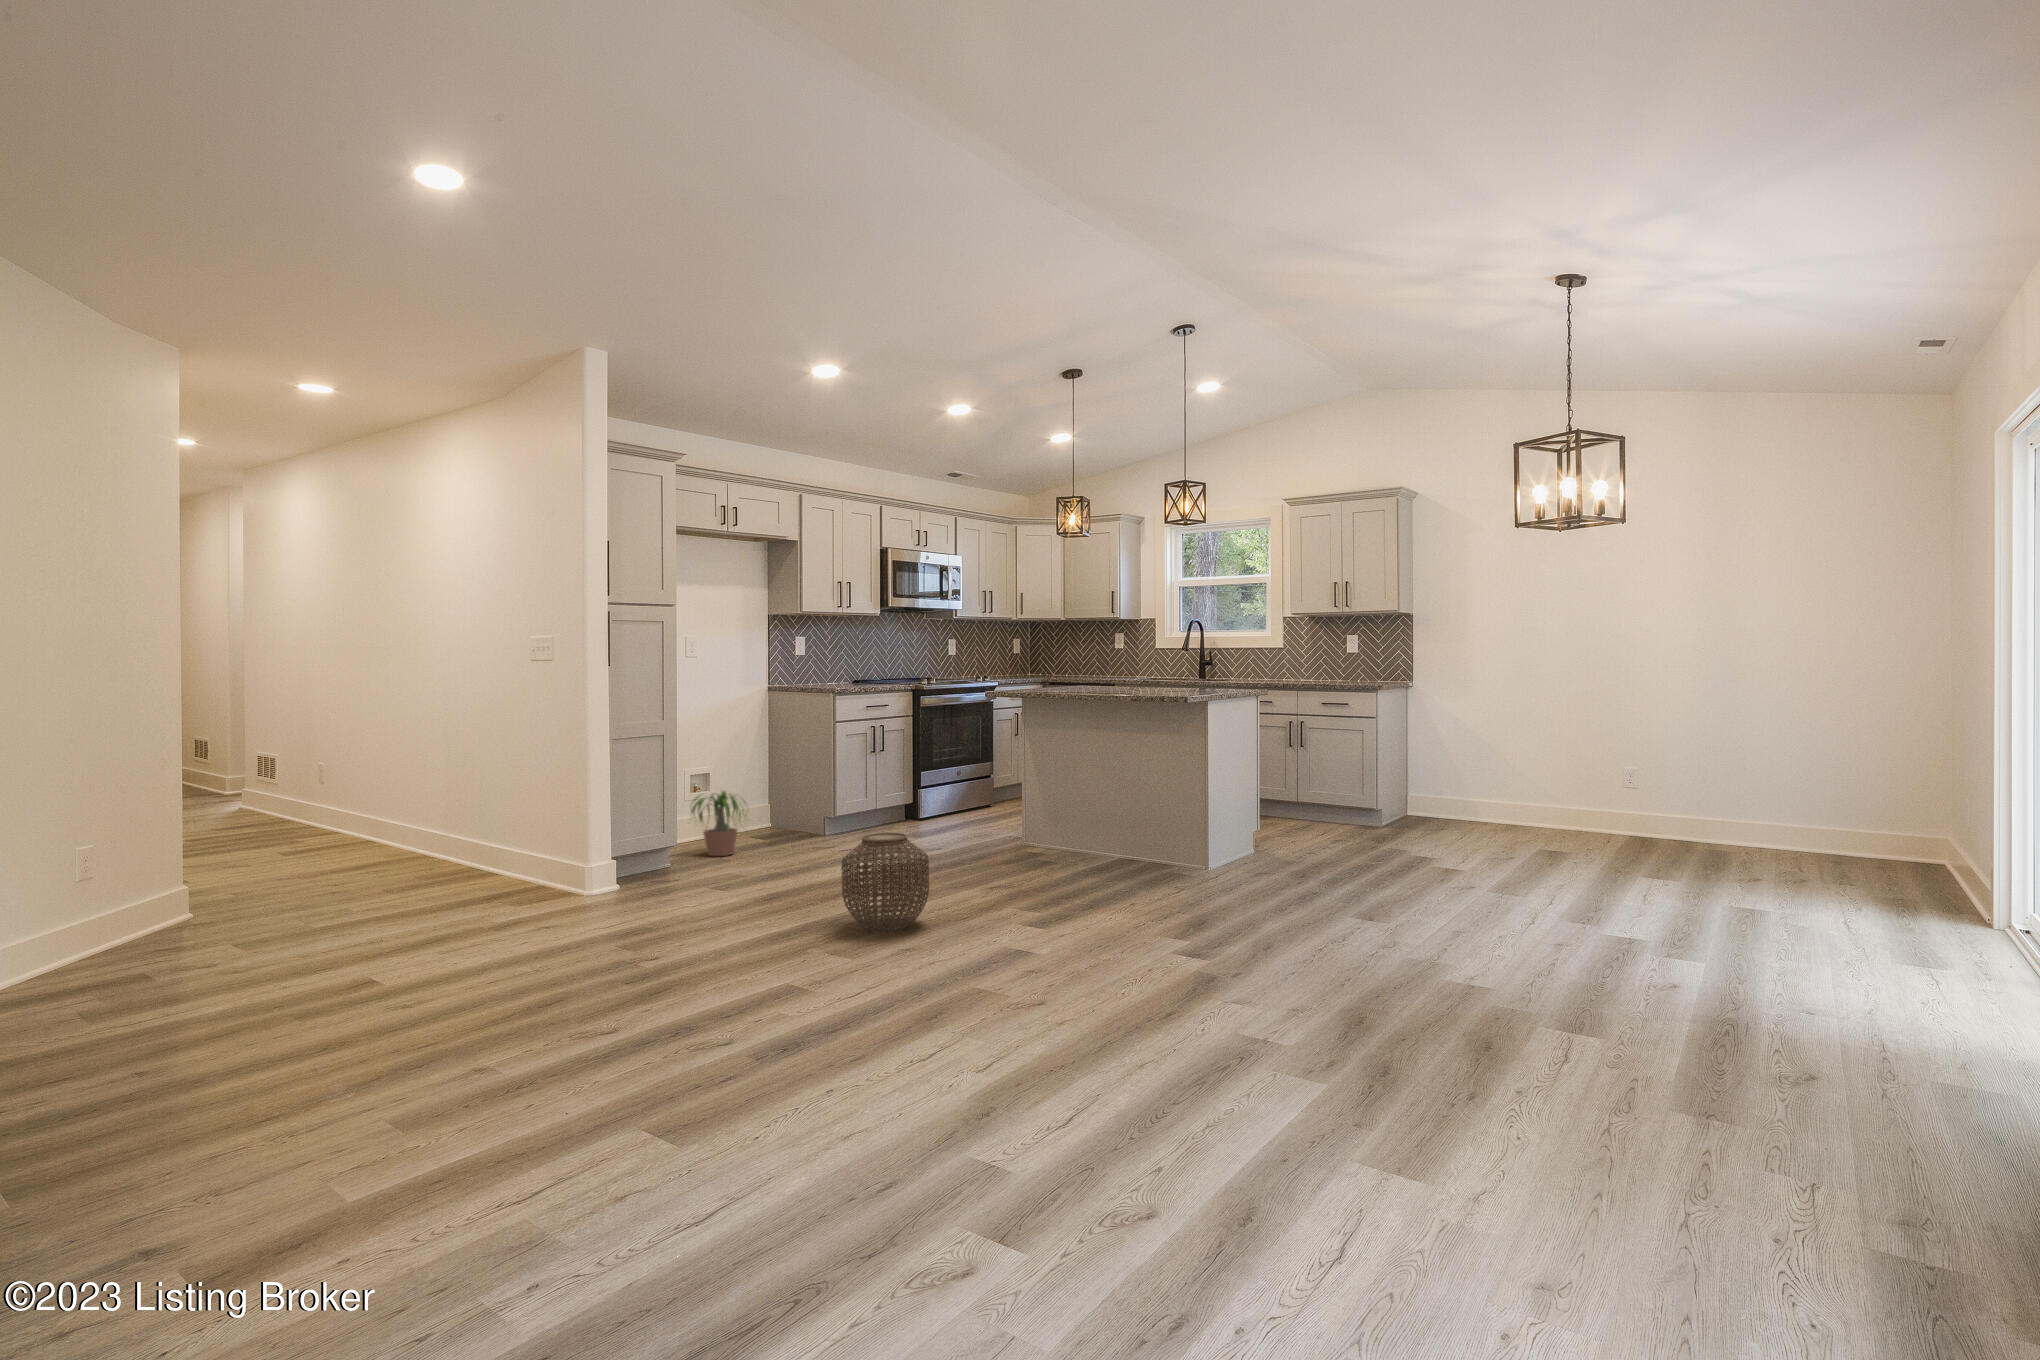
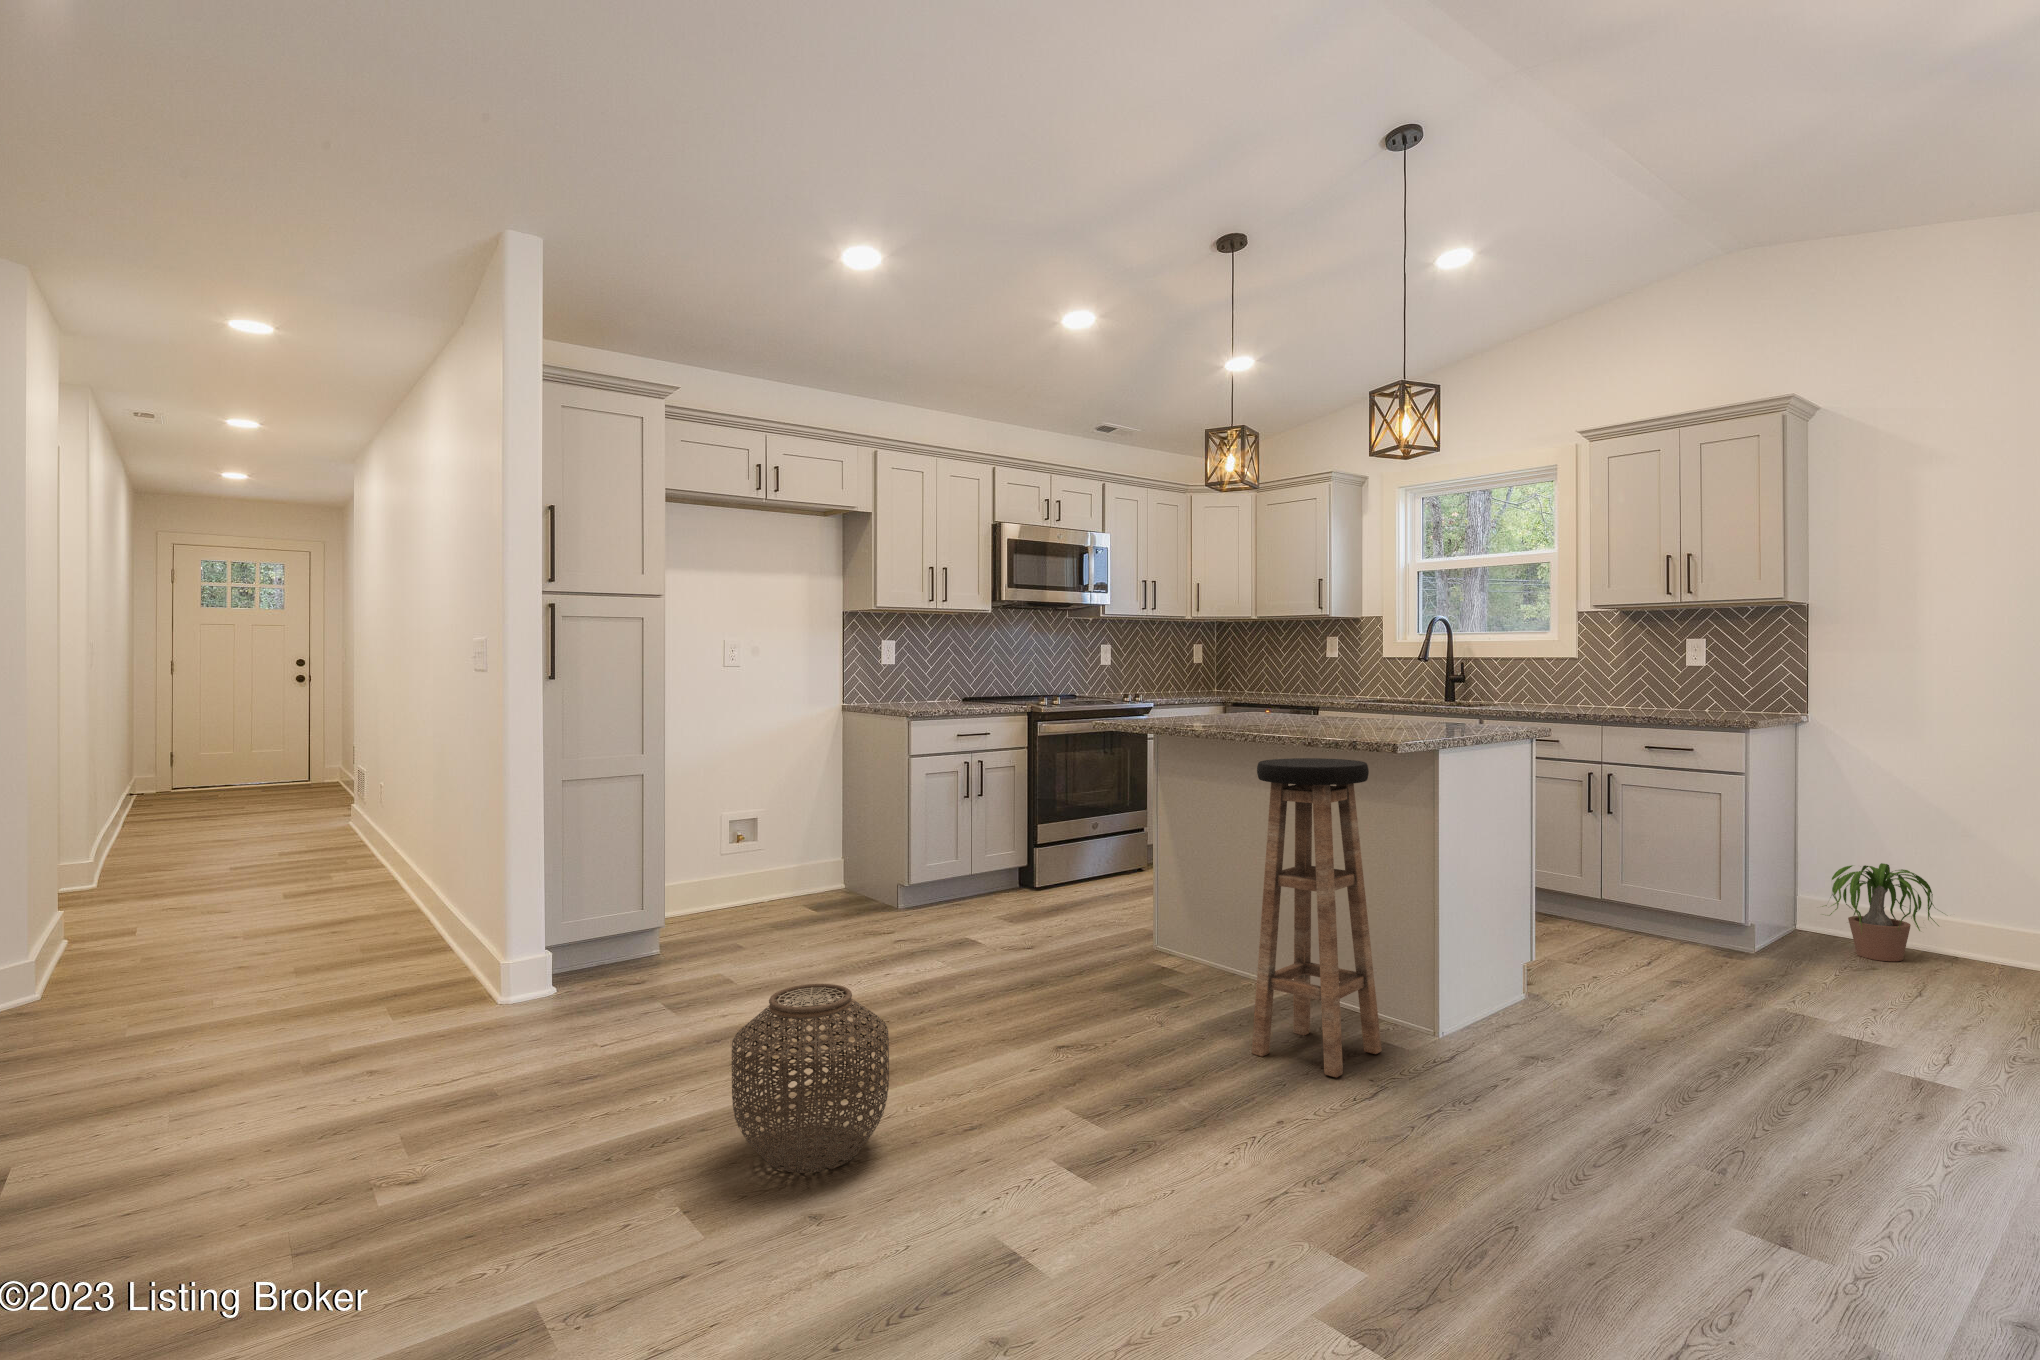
bar stool: none [1106,706,1178,884] -> present [1252,758,1382,1077]
potted plant: present [691,791,742,856] -> present [1822,863,1943,961]

